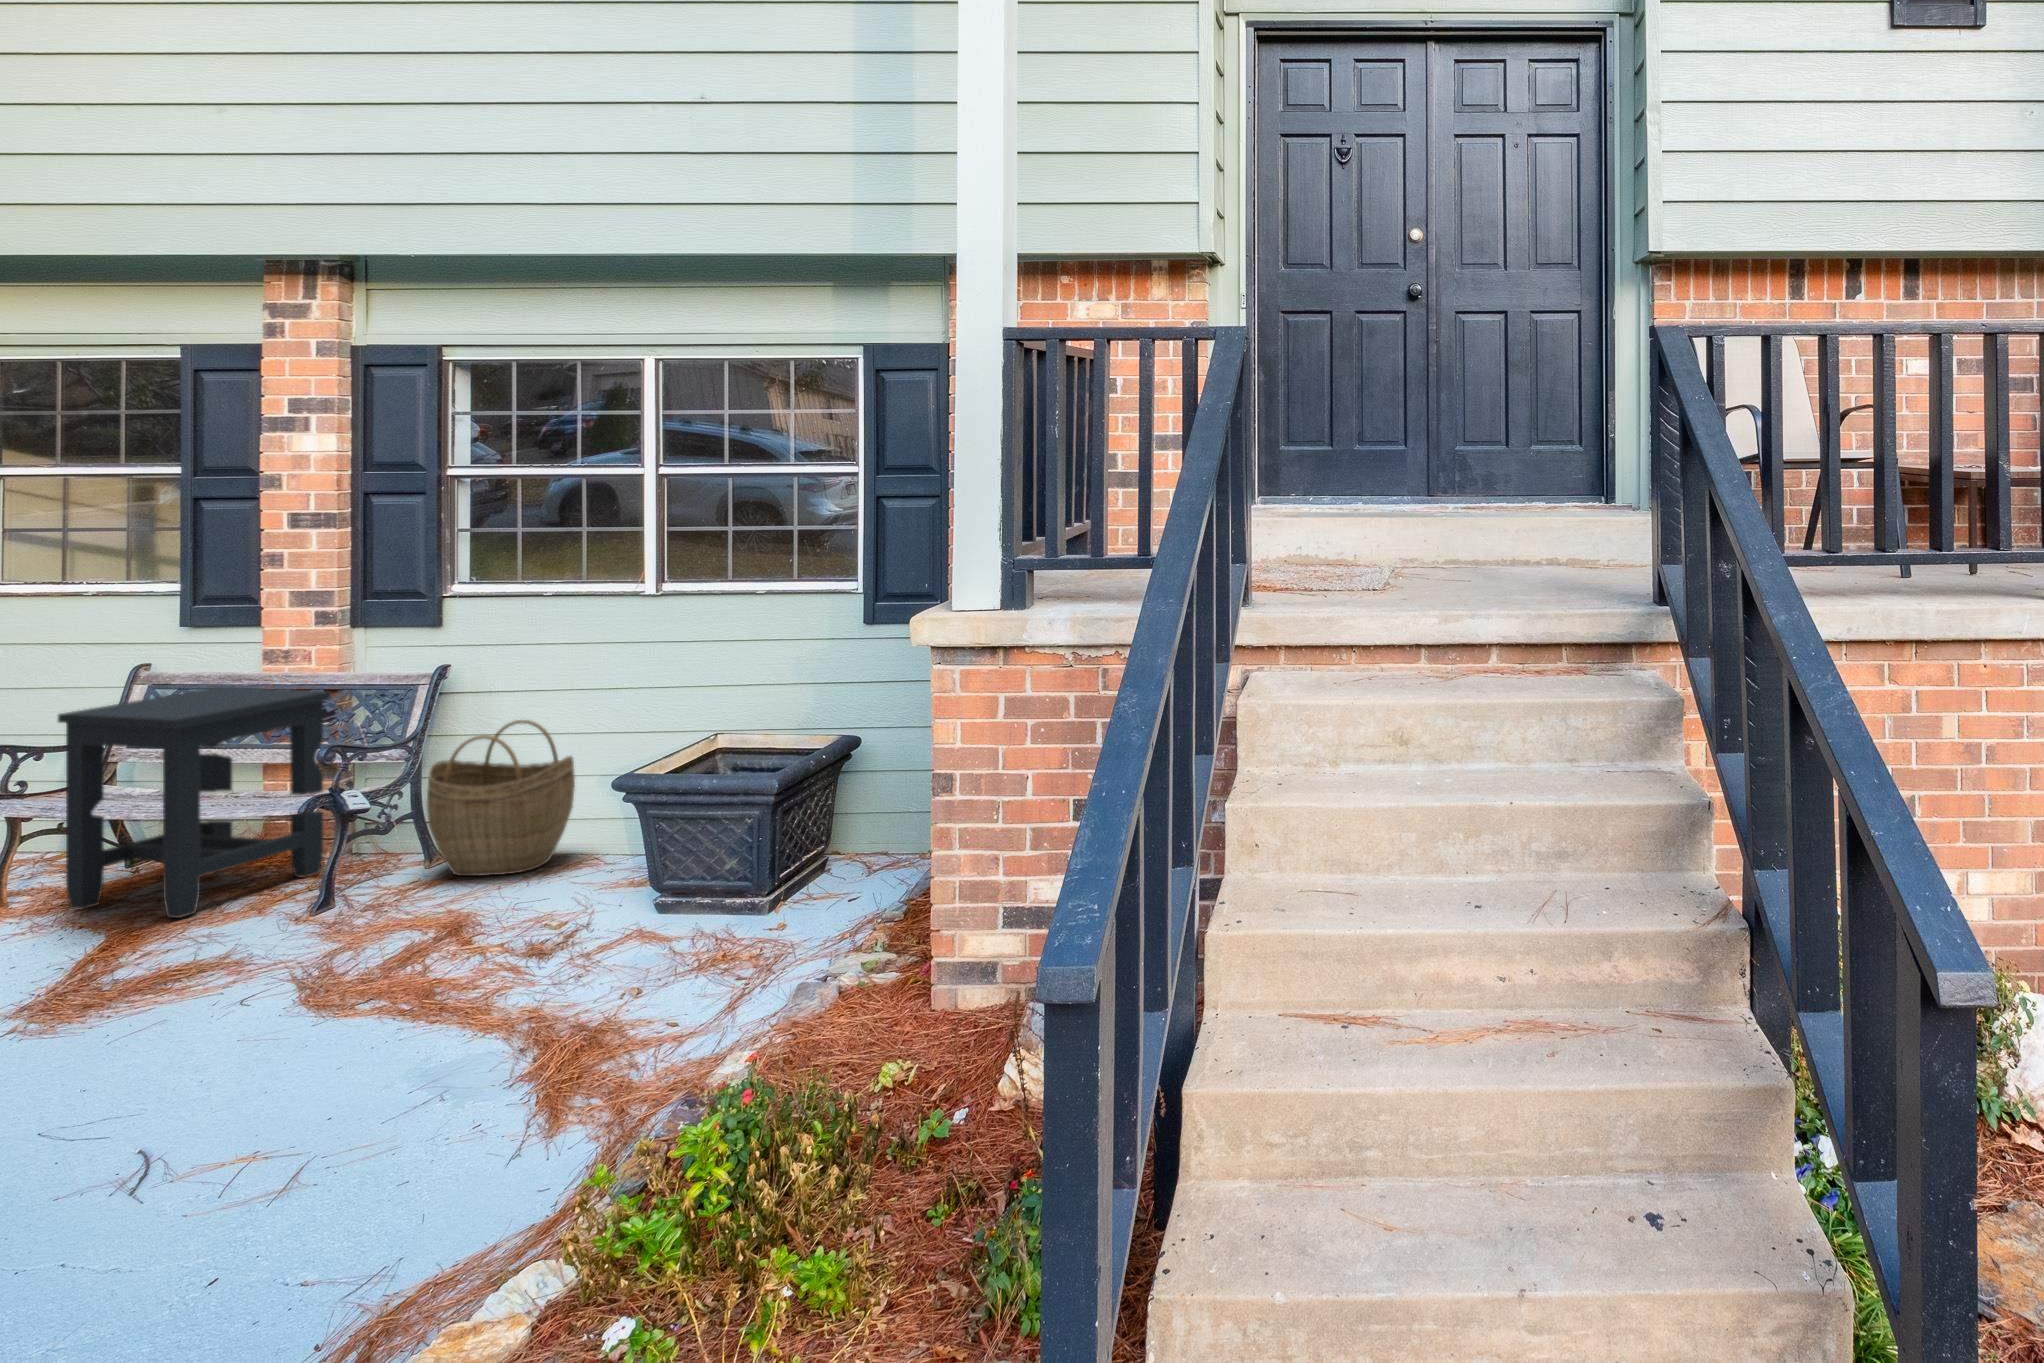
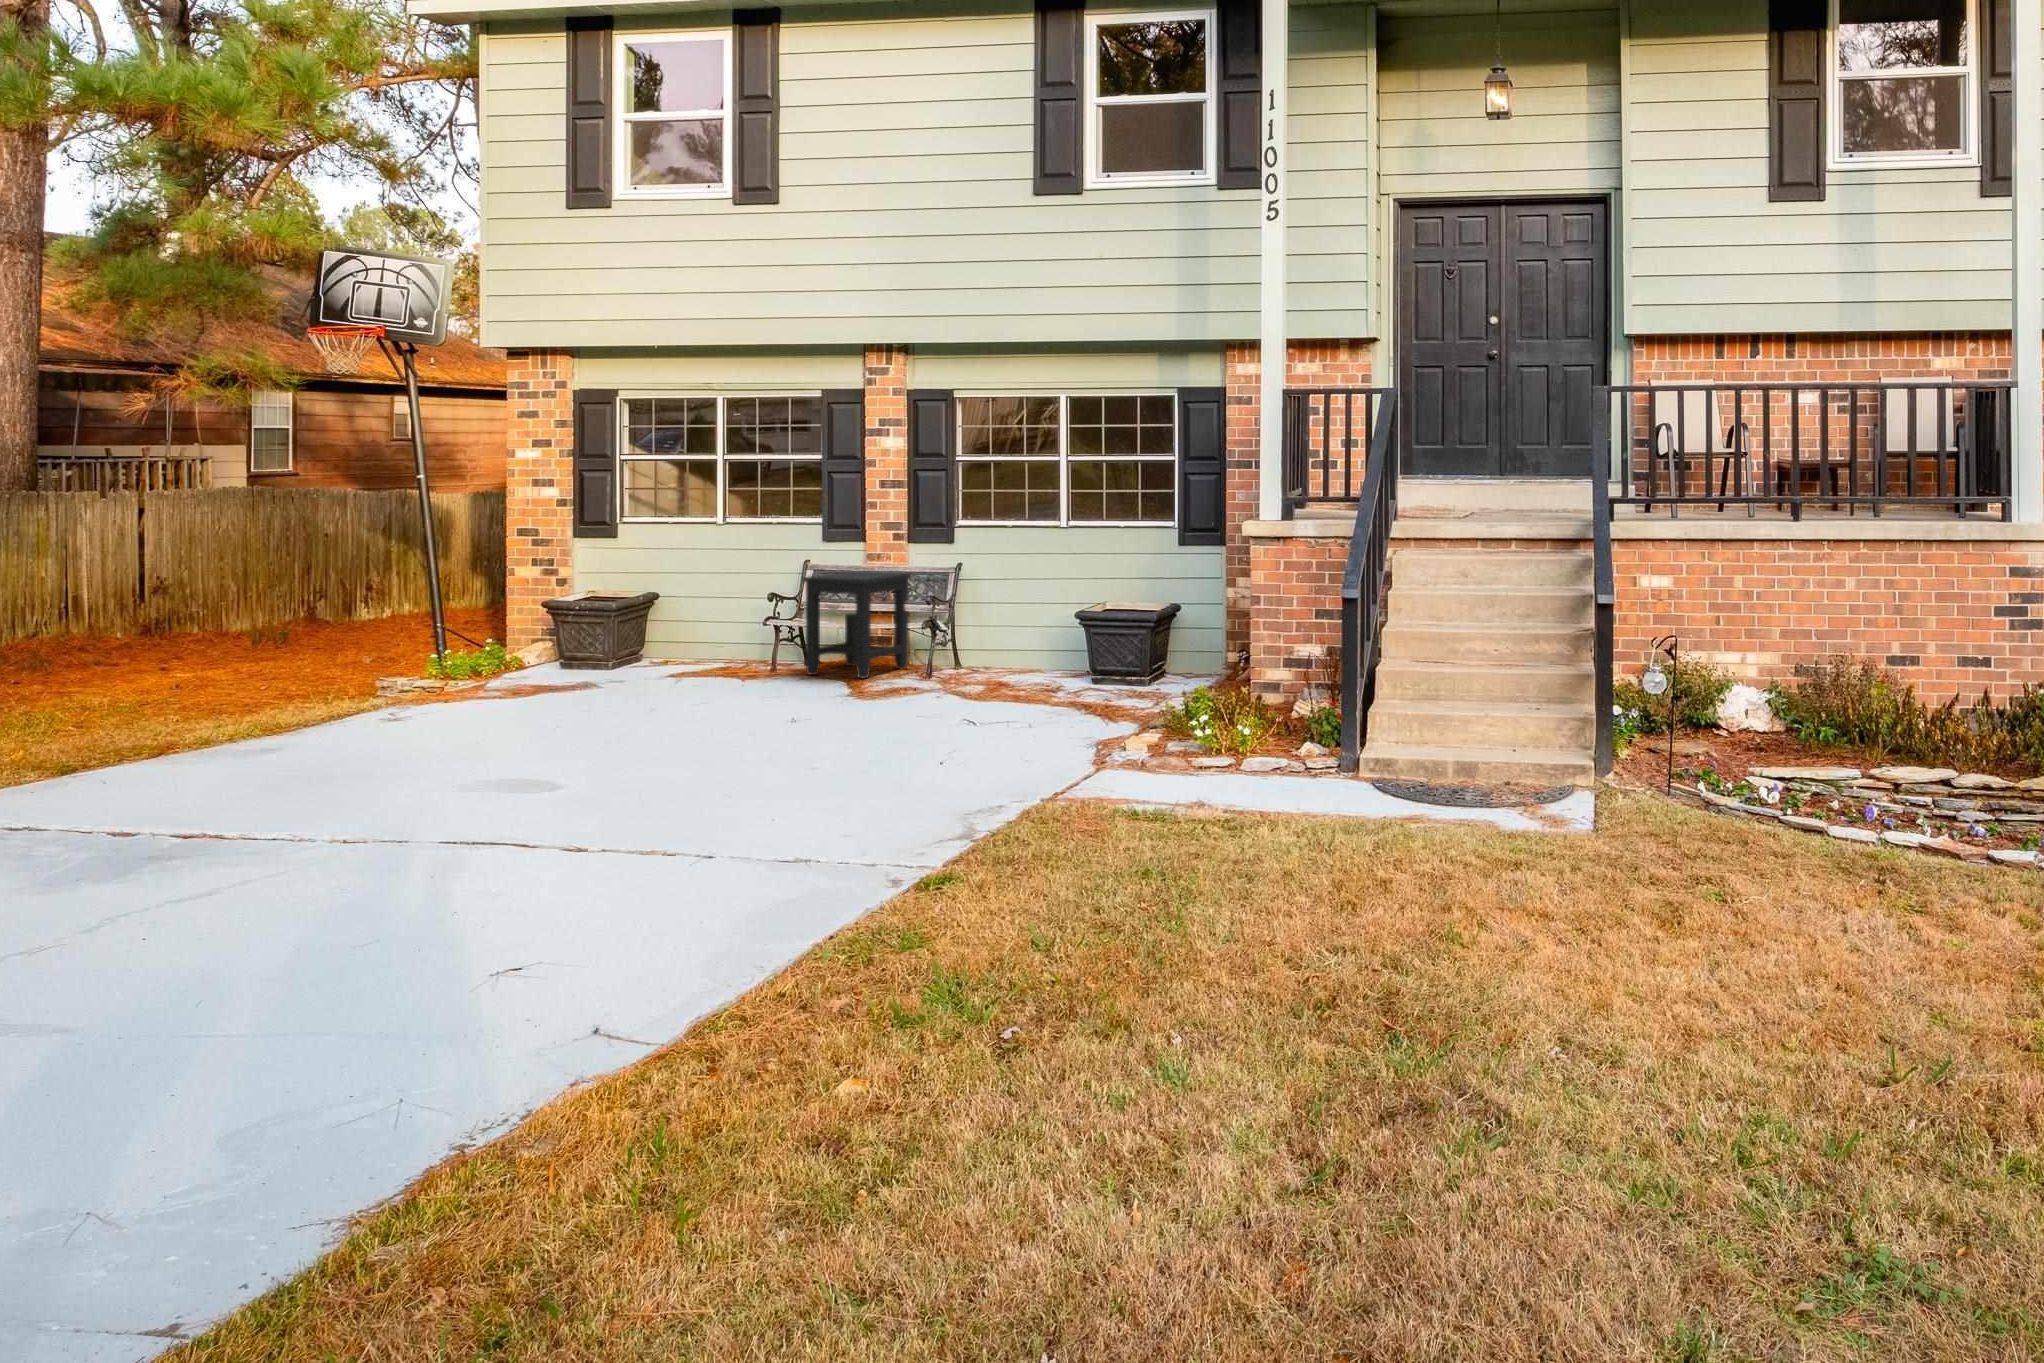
woven basket: present [427,720,575,876] -> none [963,593,1029,671]

